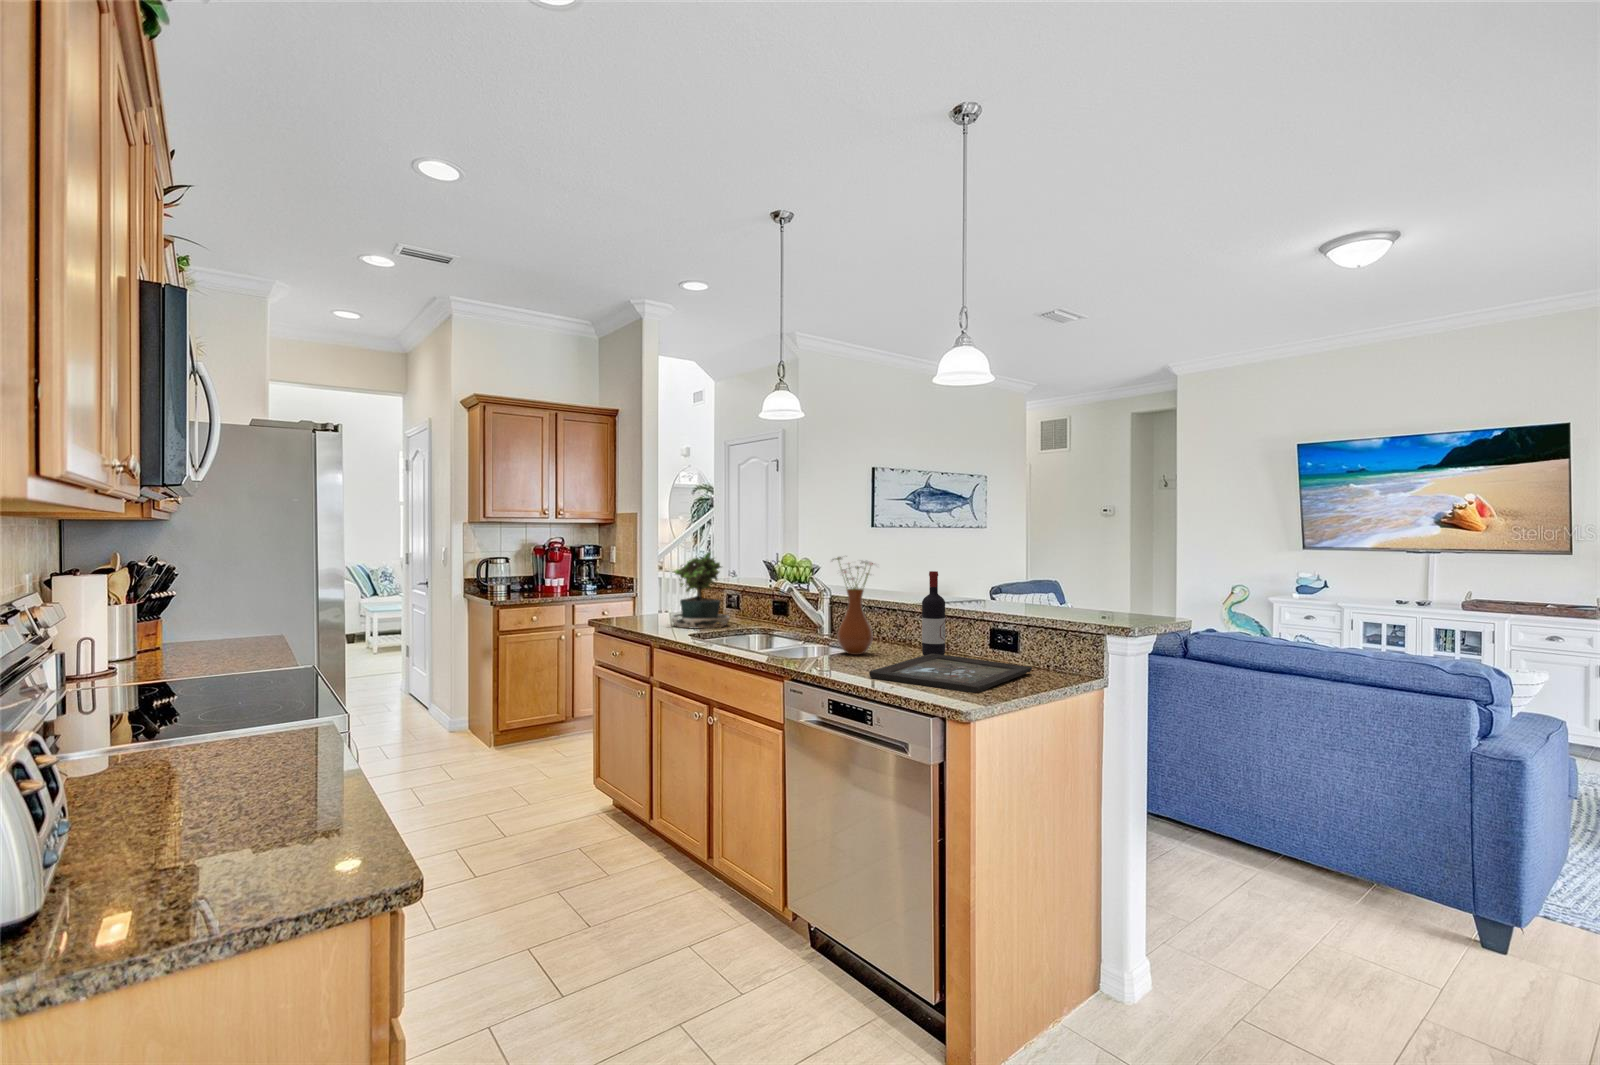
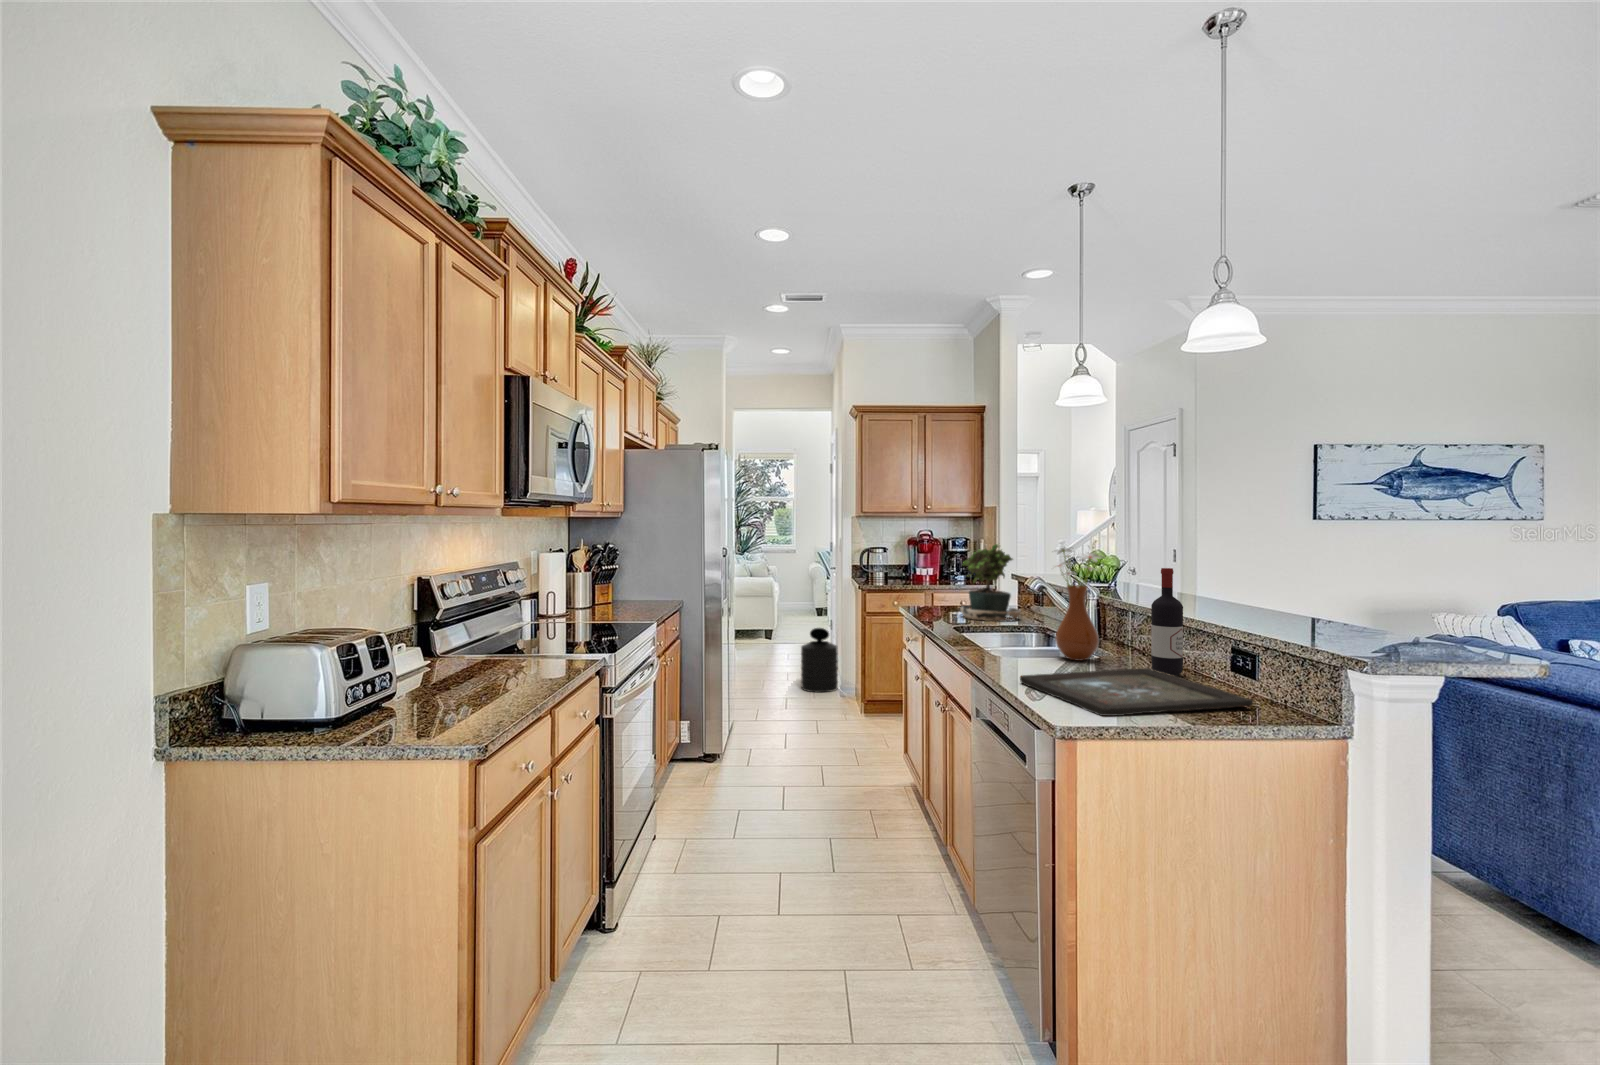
trash can: none [385,656,437,736] -> present [801,628,838,692]

